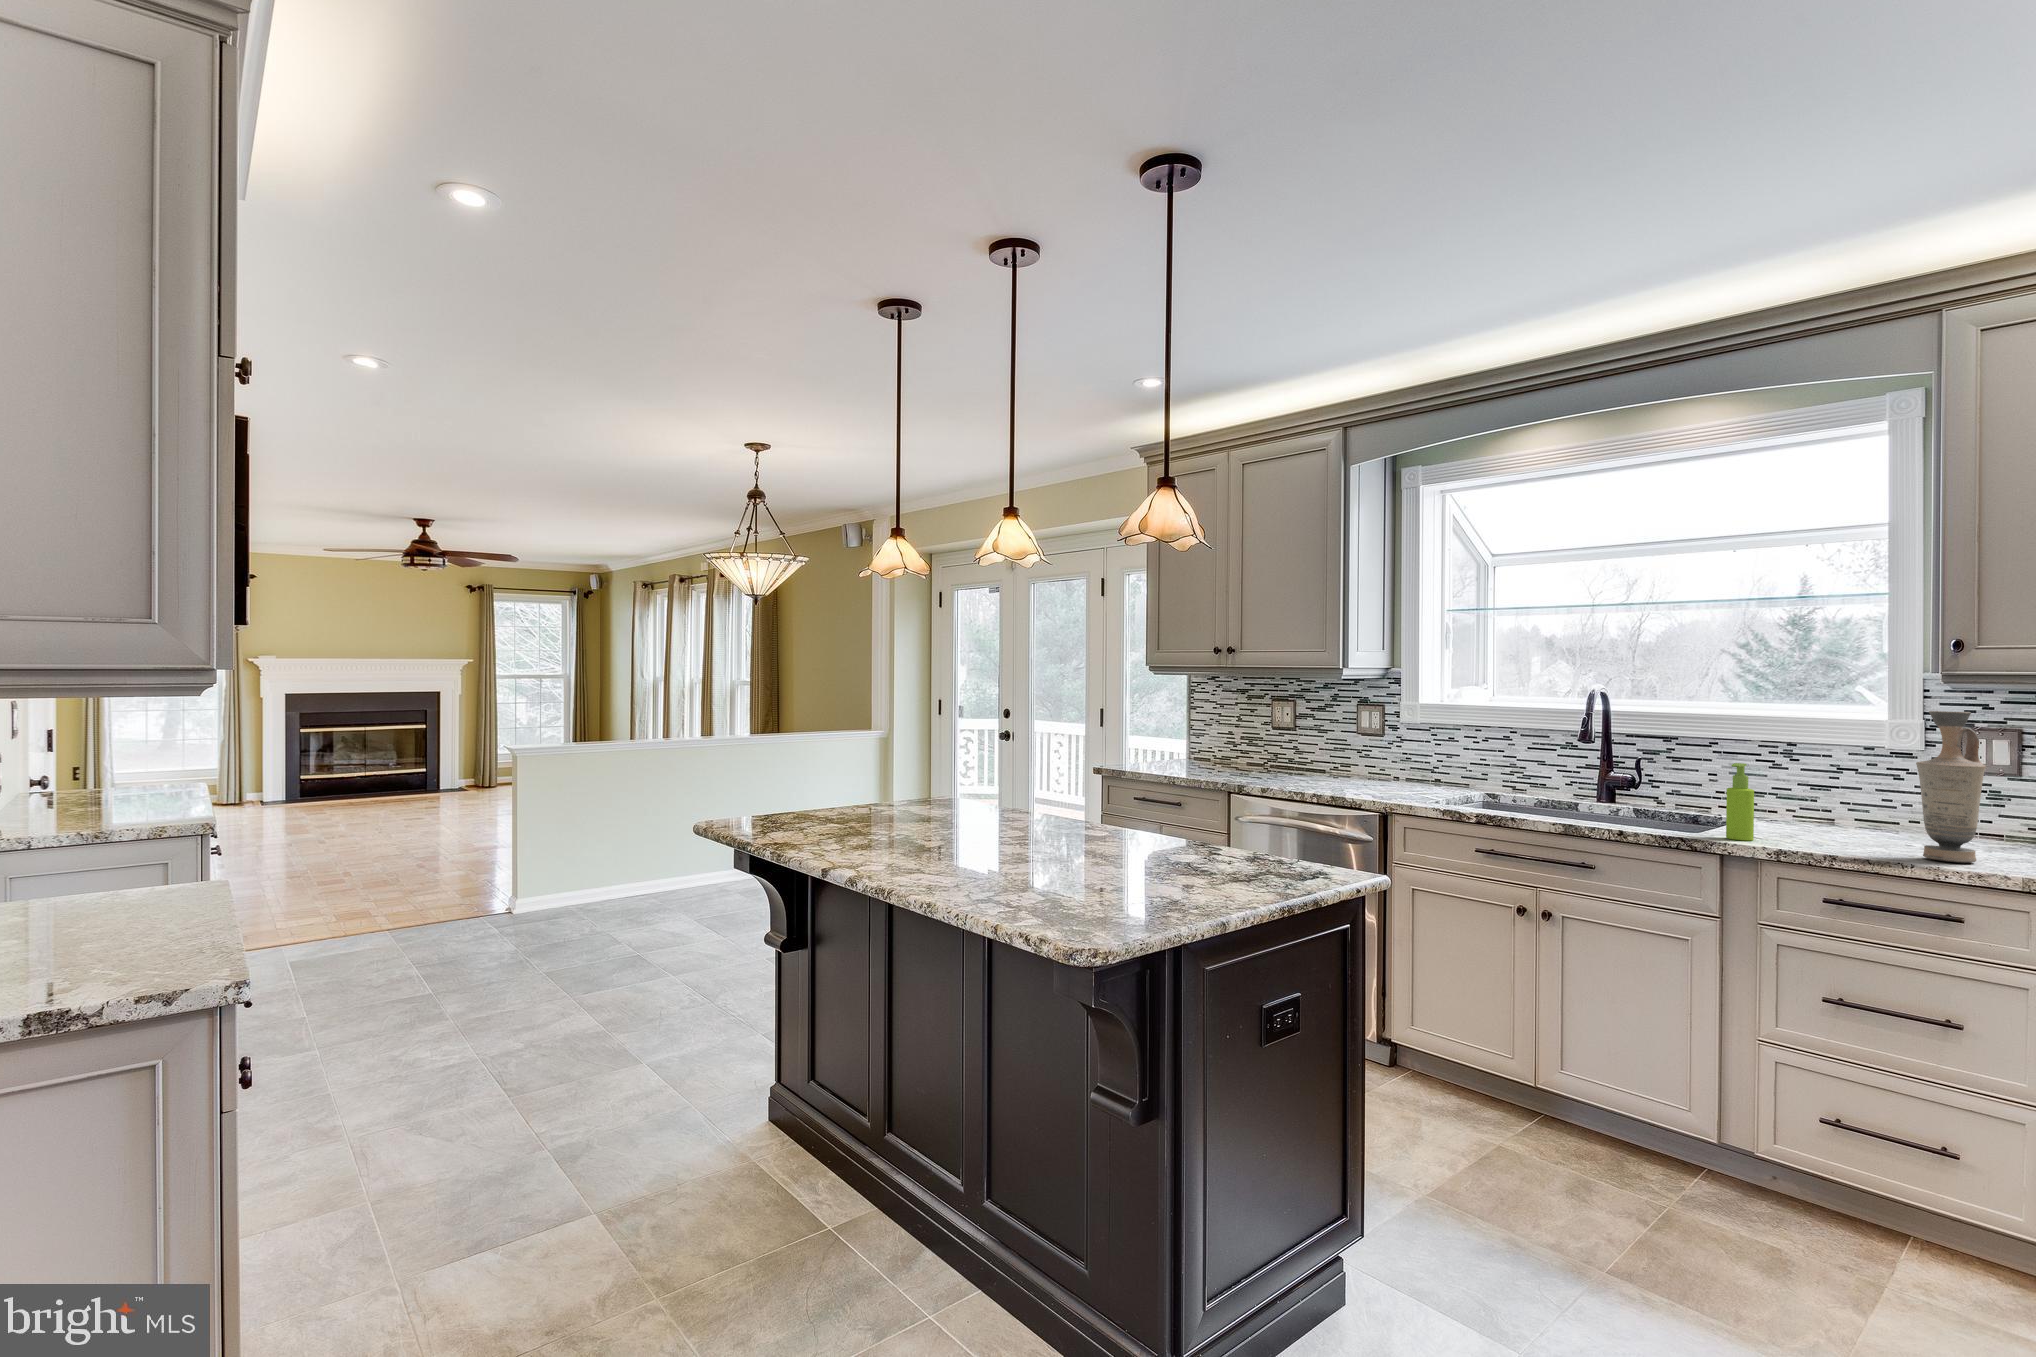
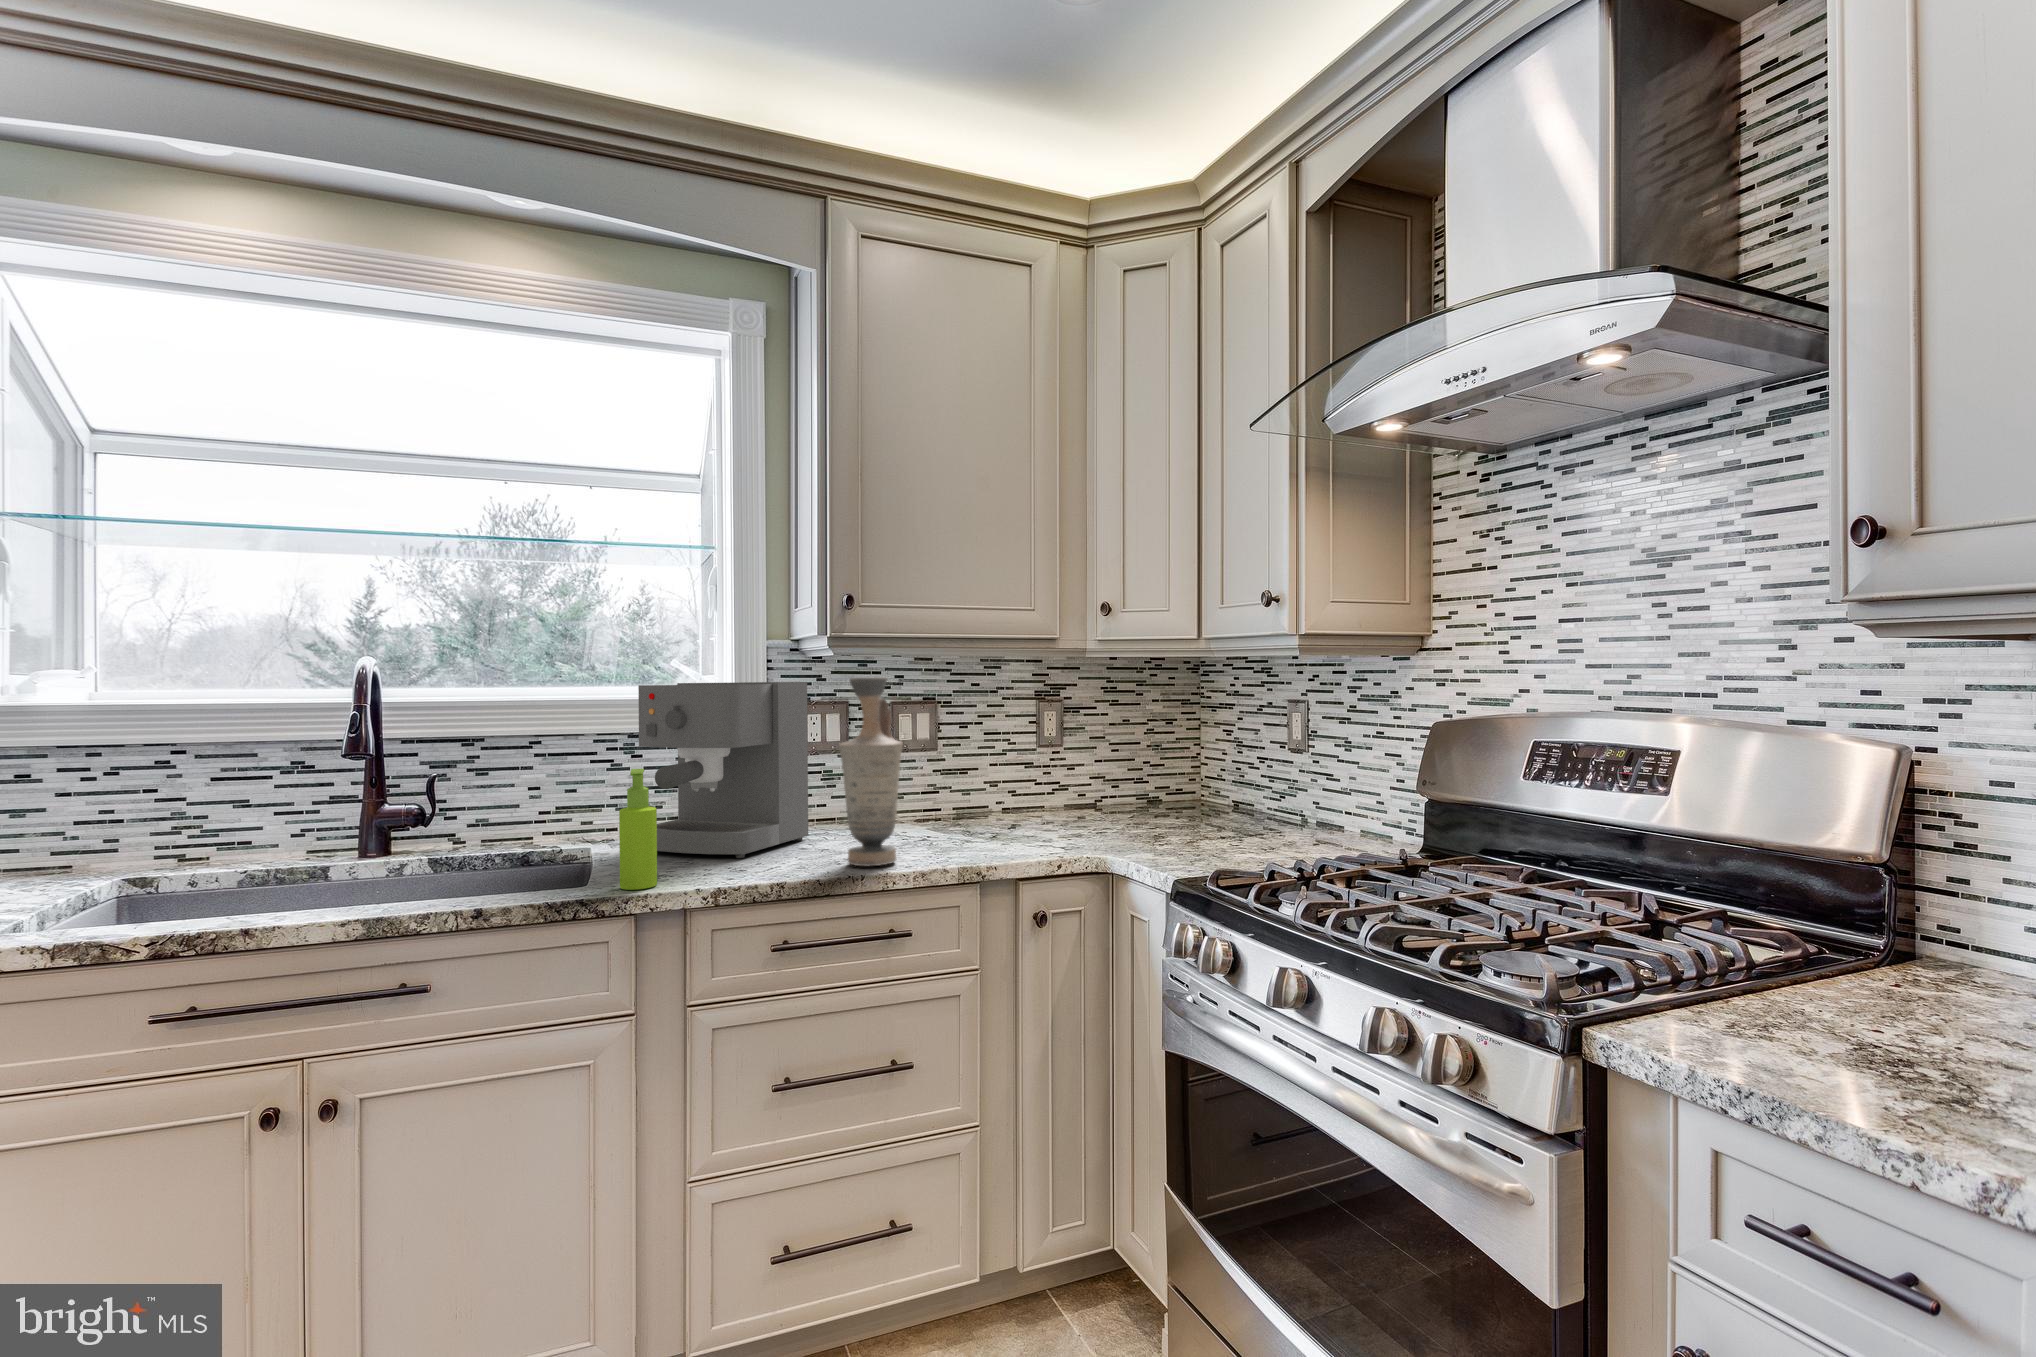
coffee maker: none [1766,707,1937,842] -> present [638,682,808,858]

